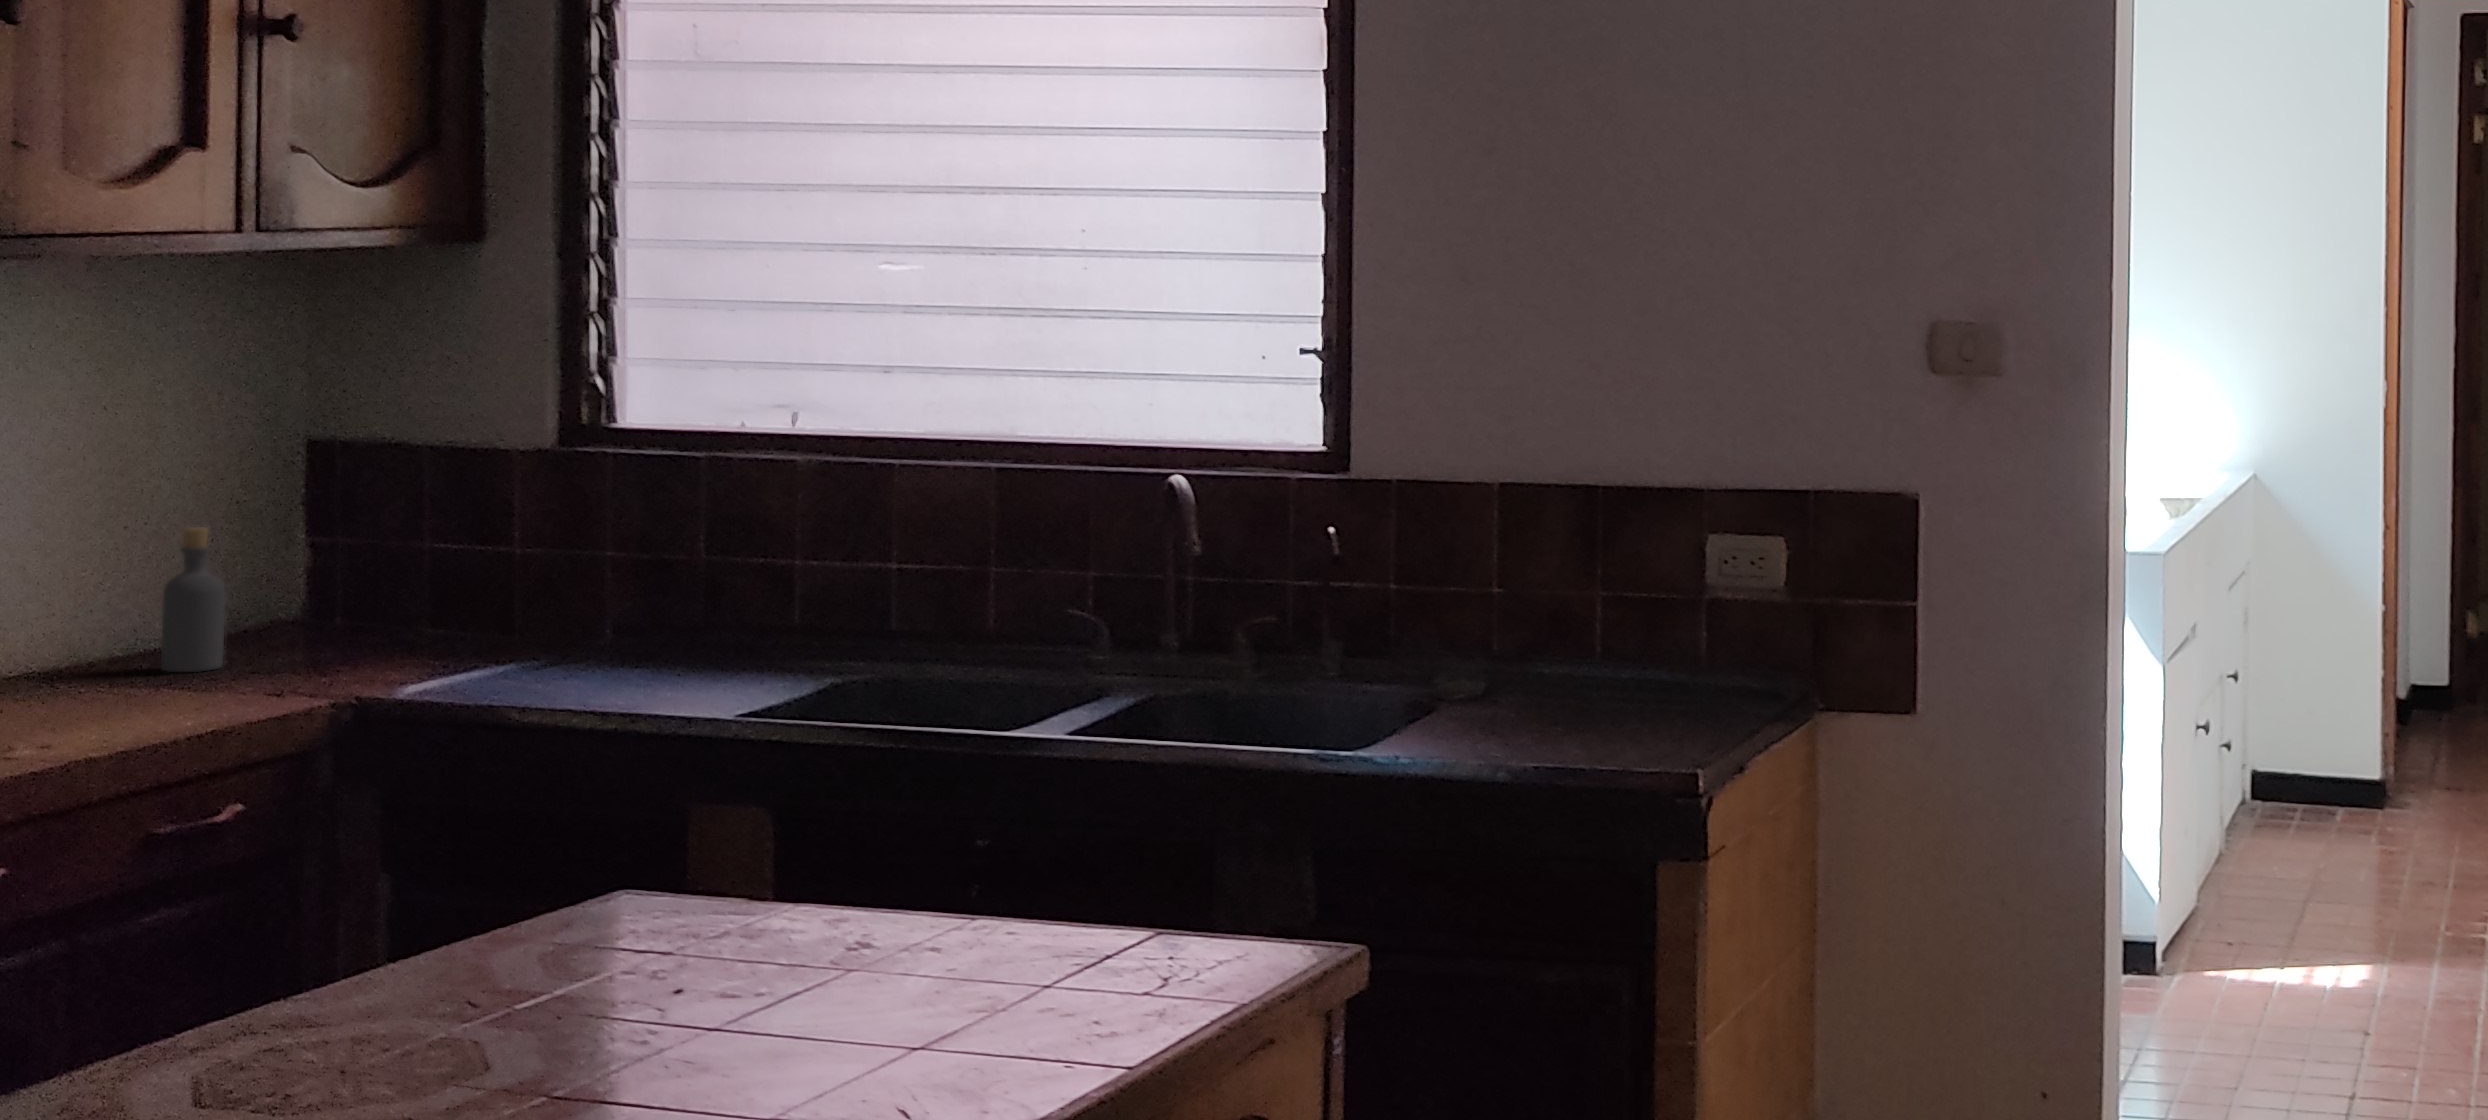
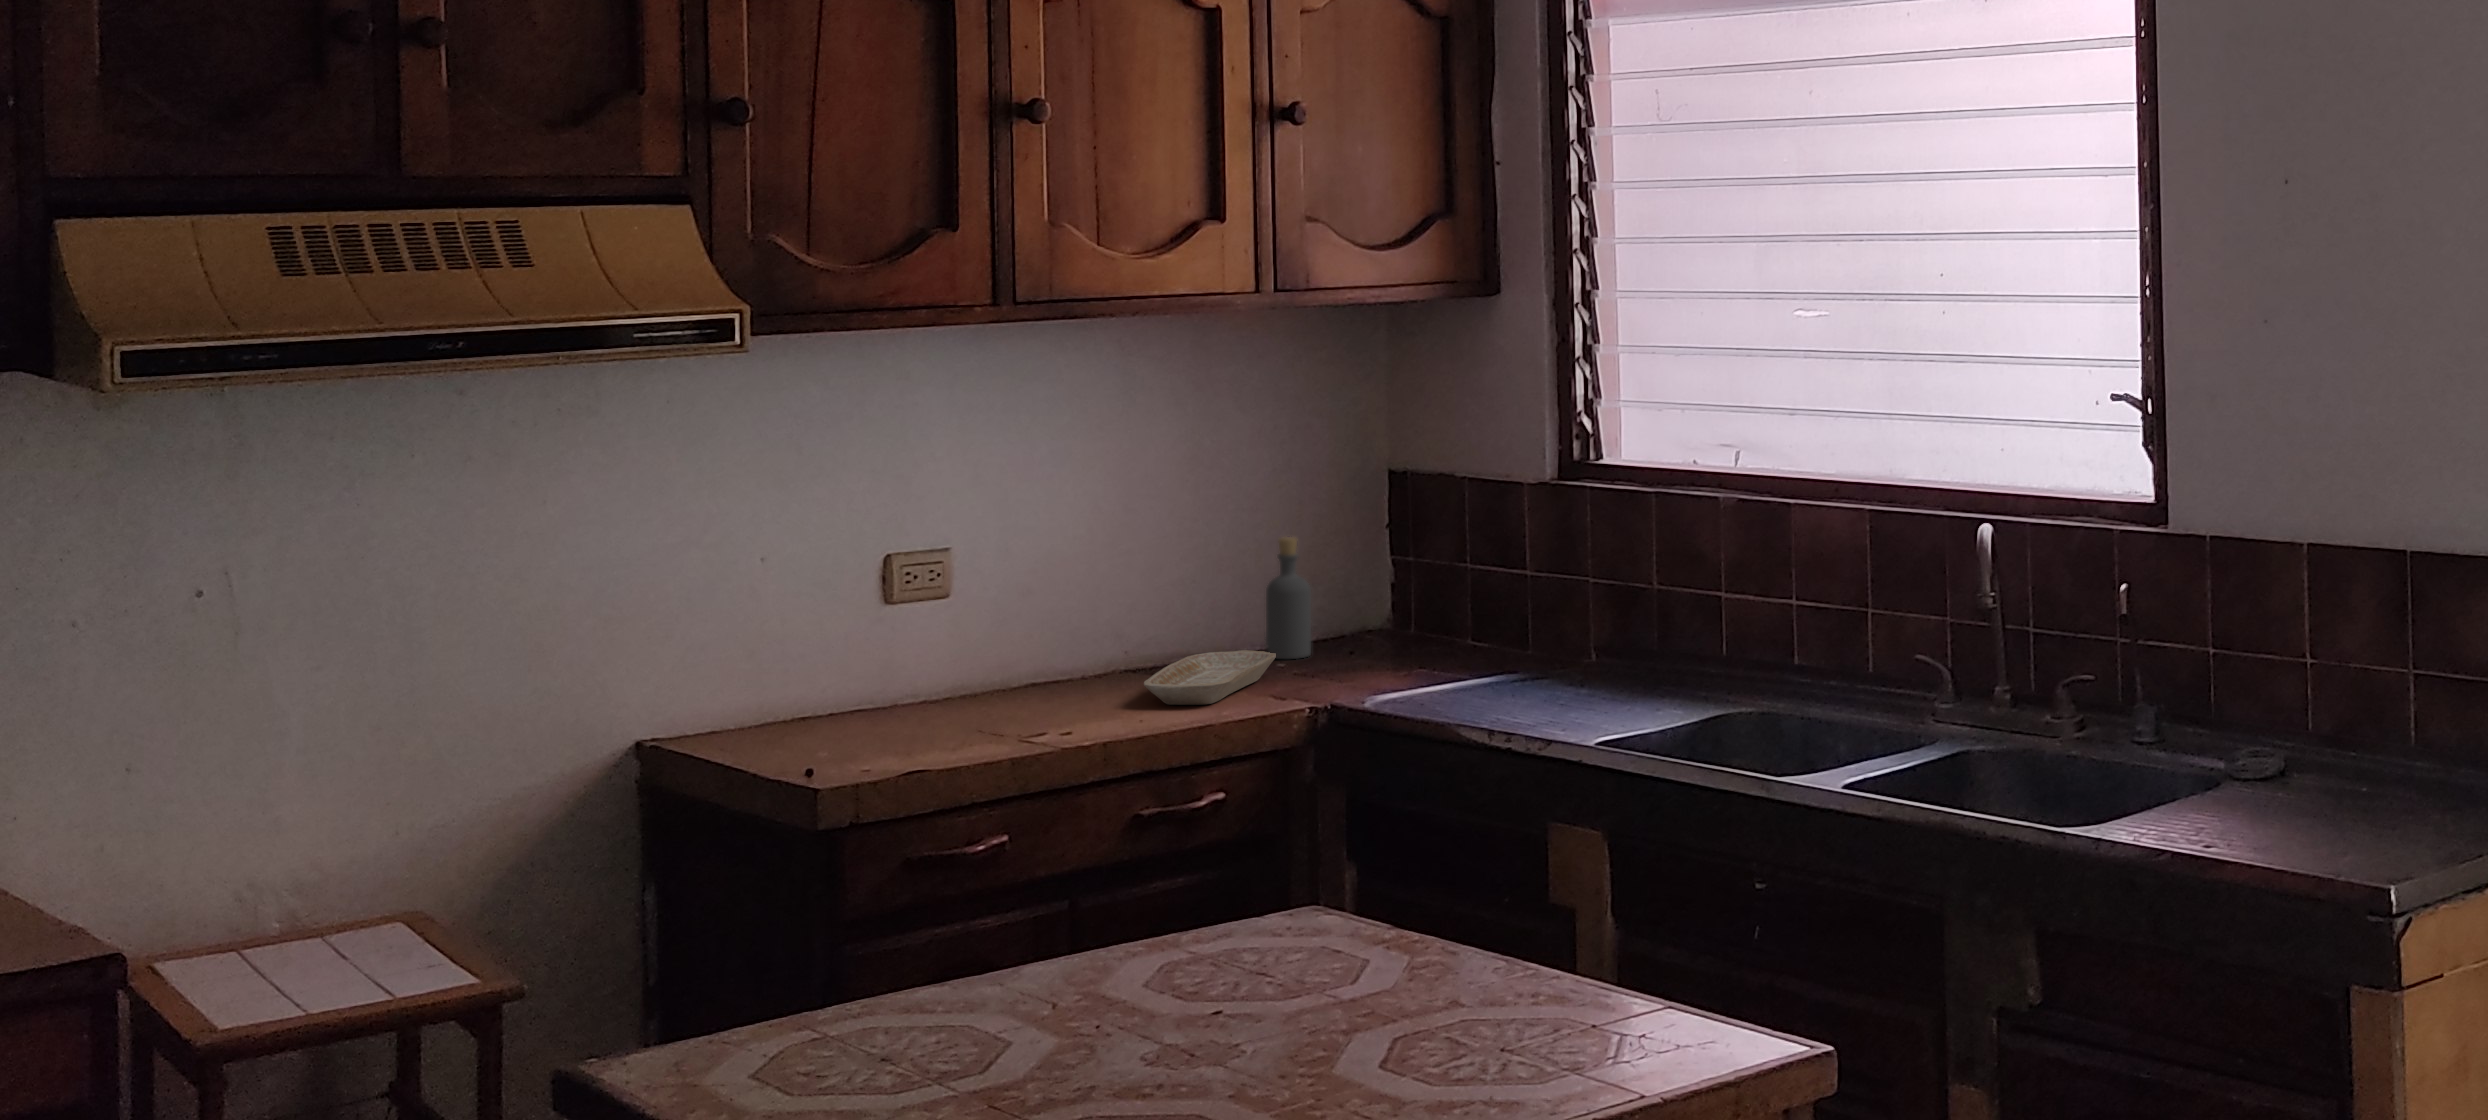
tray: none [92,661,229,725] -> present [1144,650,1276,705]

